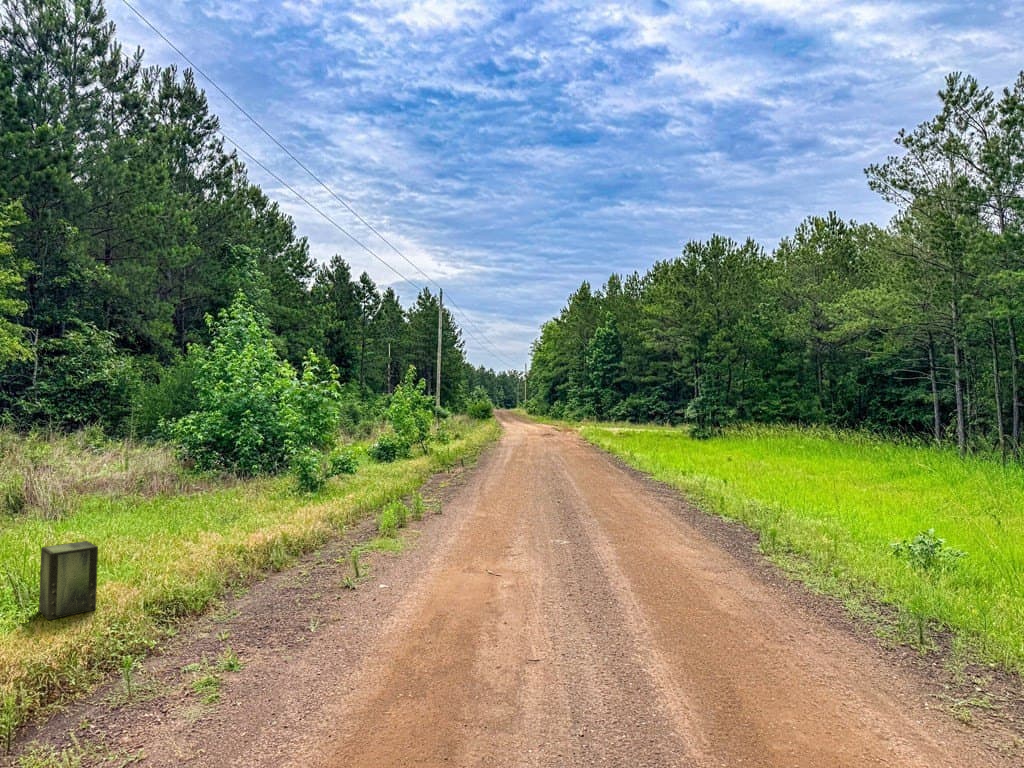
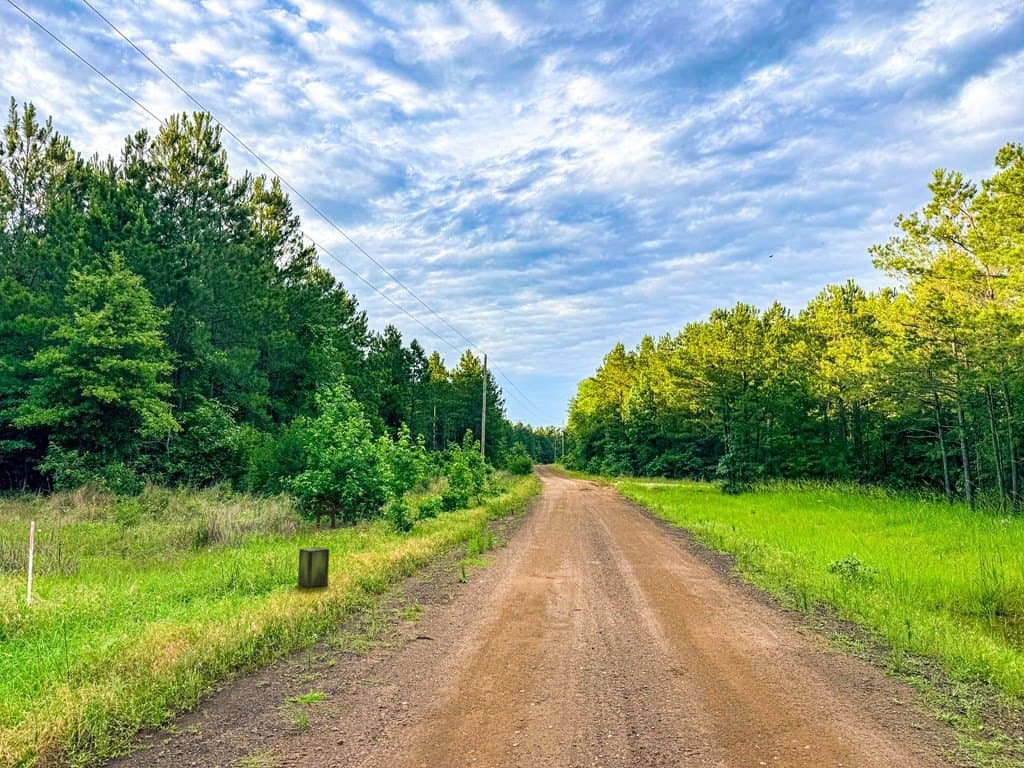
bench: none [193,449,251,488] -> present [316,501,357,528]

